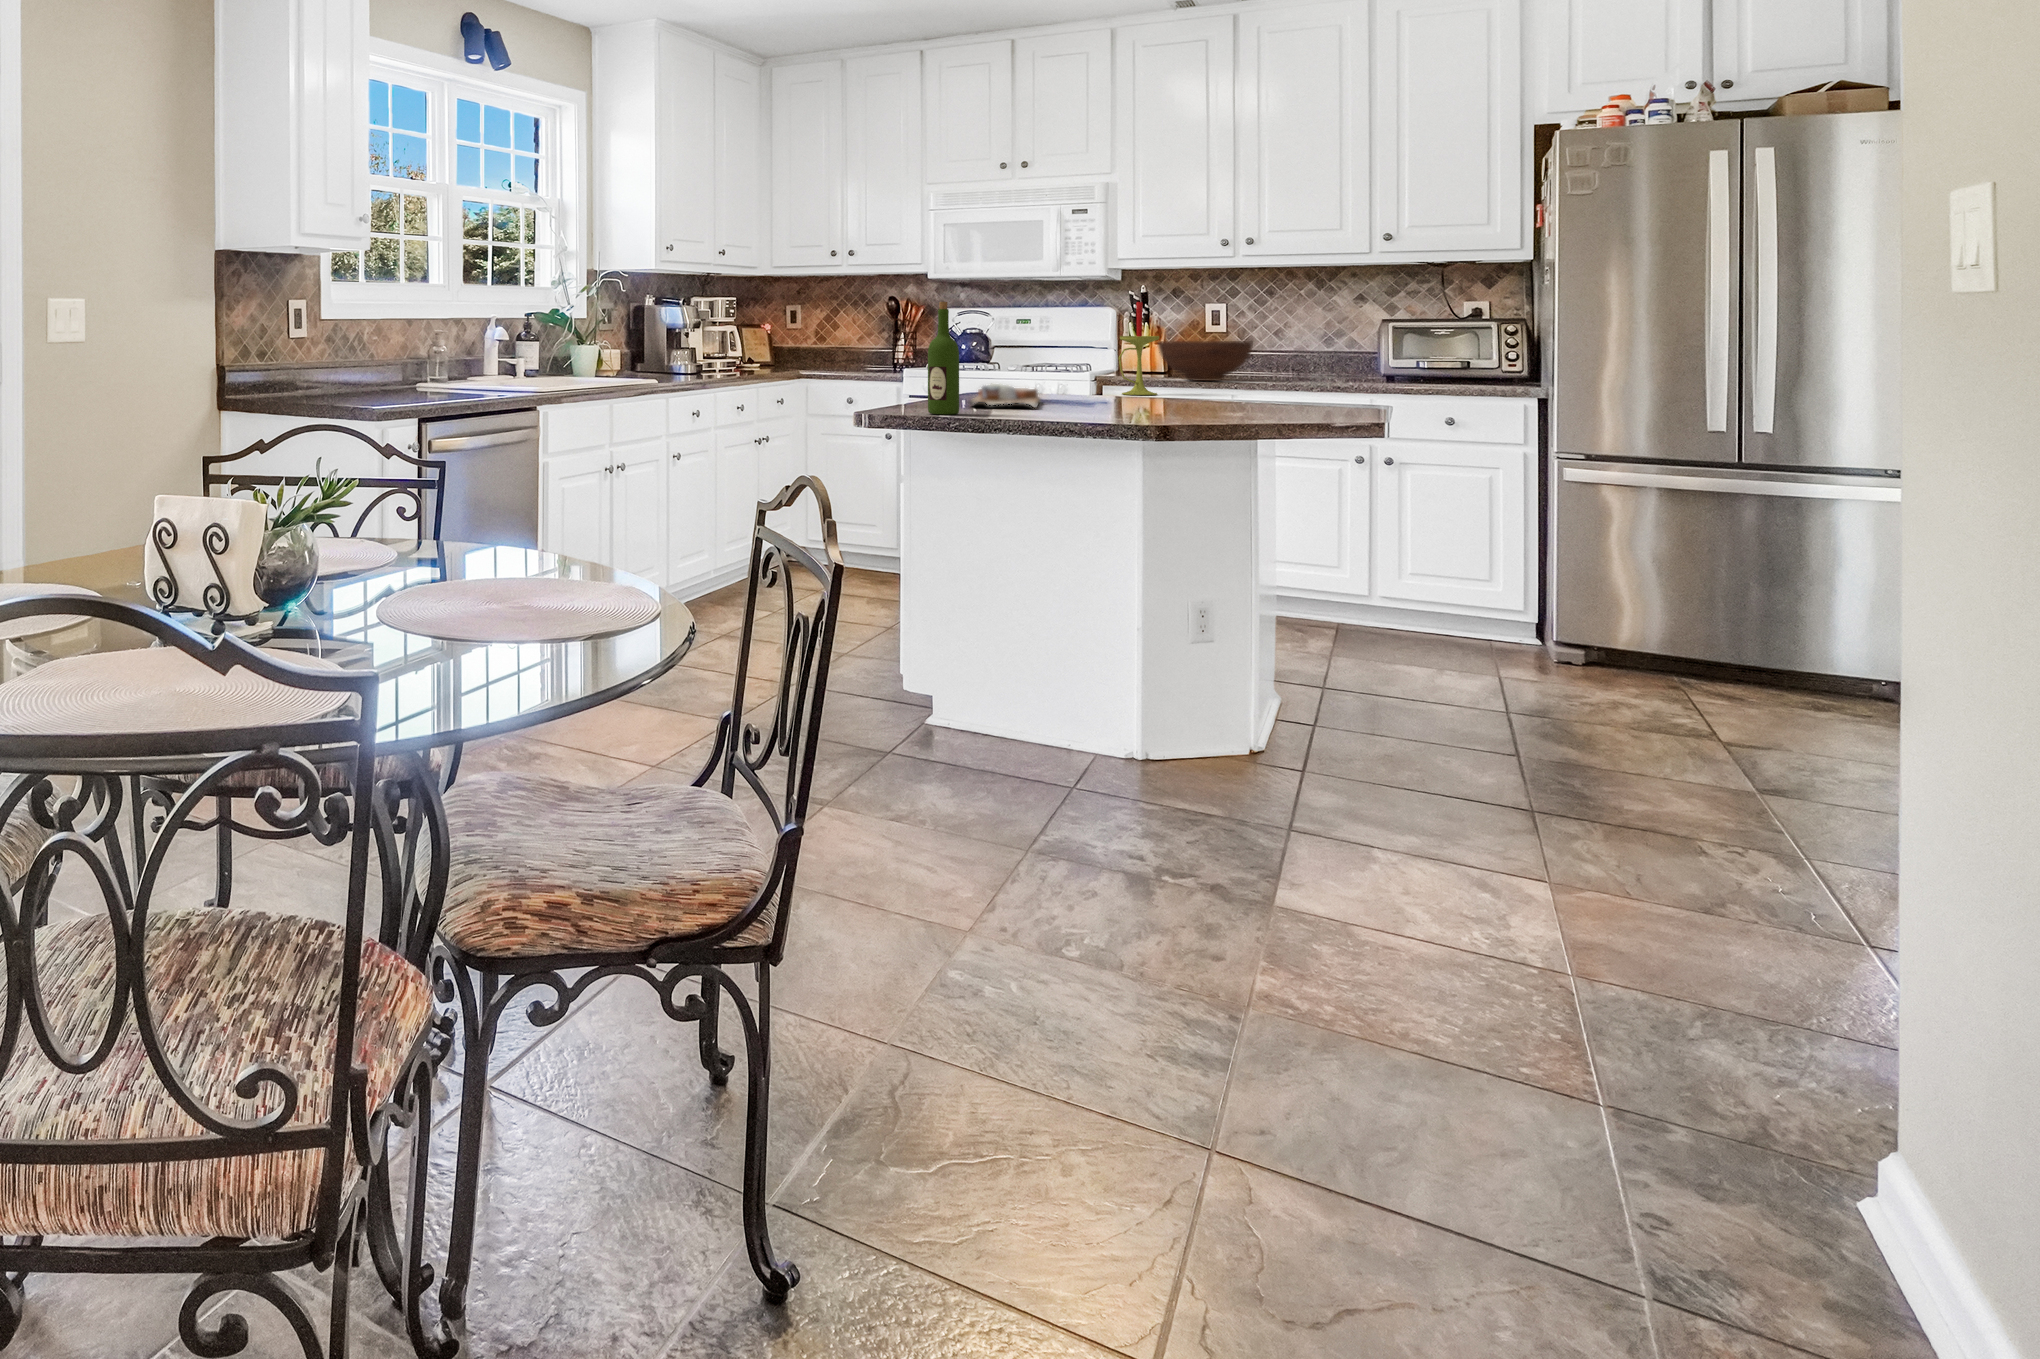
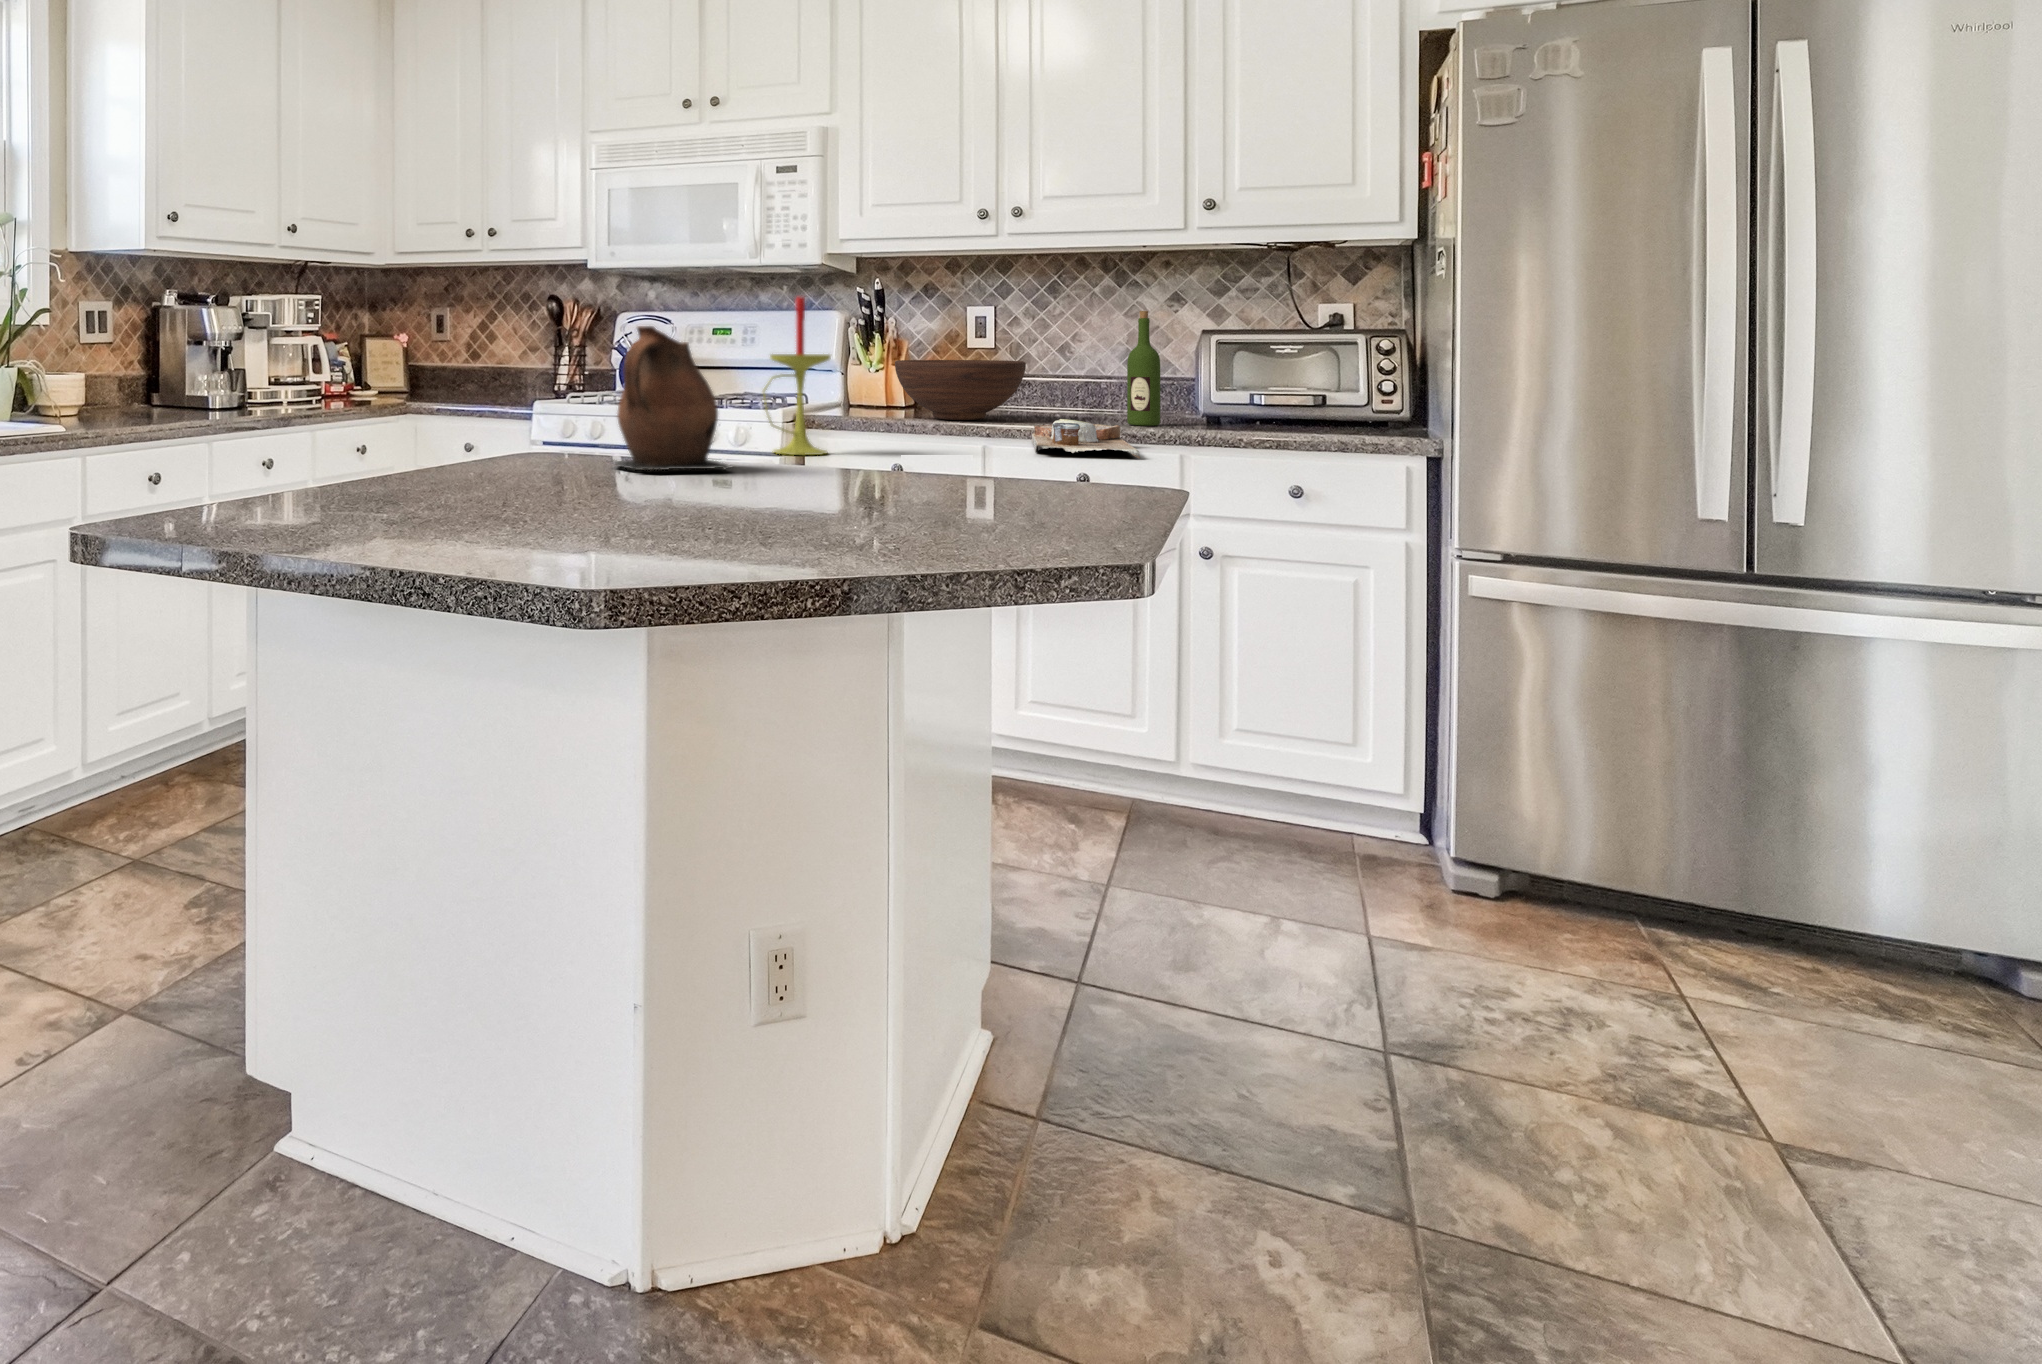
wine bottle: present [928,302,959,414] -> present [1127,311,1160,426]
ceramic pitcher: none [1042,320,1123,400] -> present [613,326,731,471]
cutting board: present [970,384,1040,408] -> present [1032,419,1140,458]

